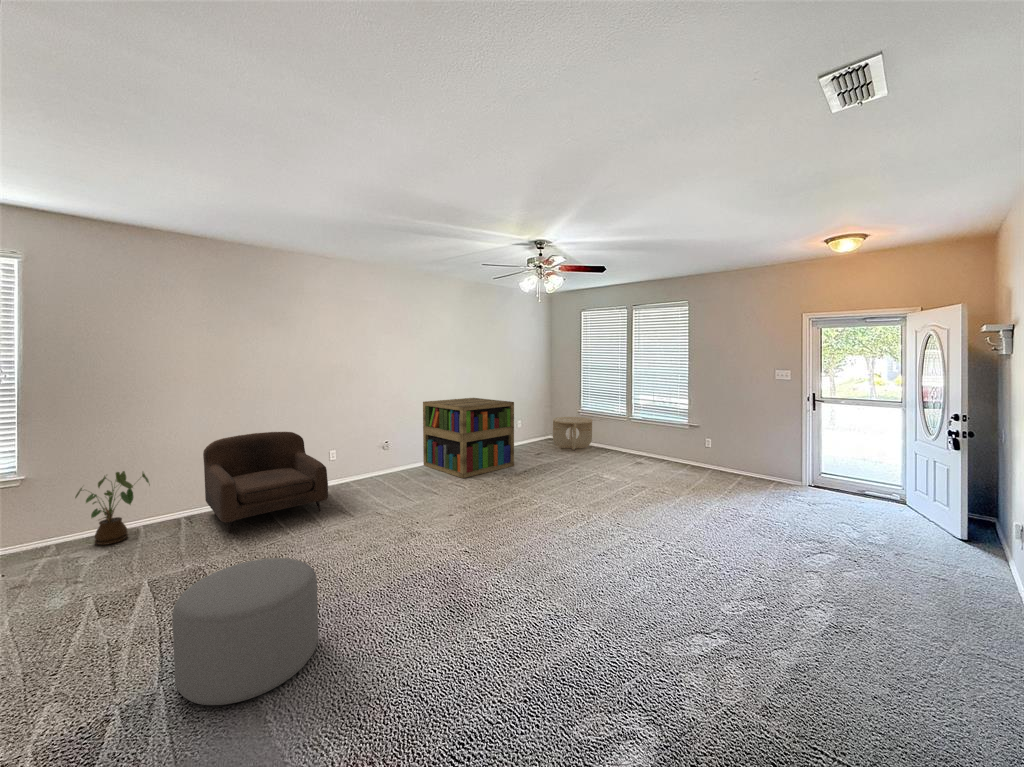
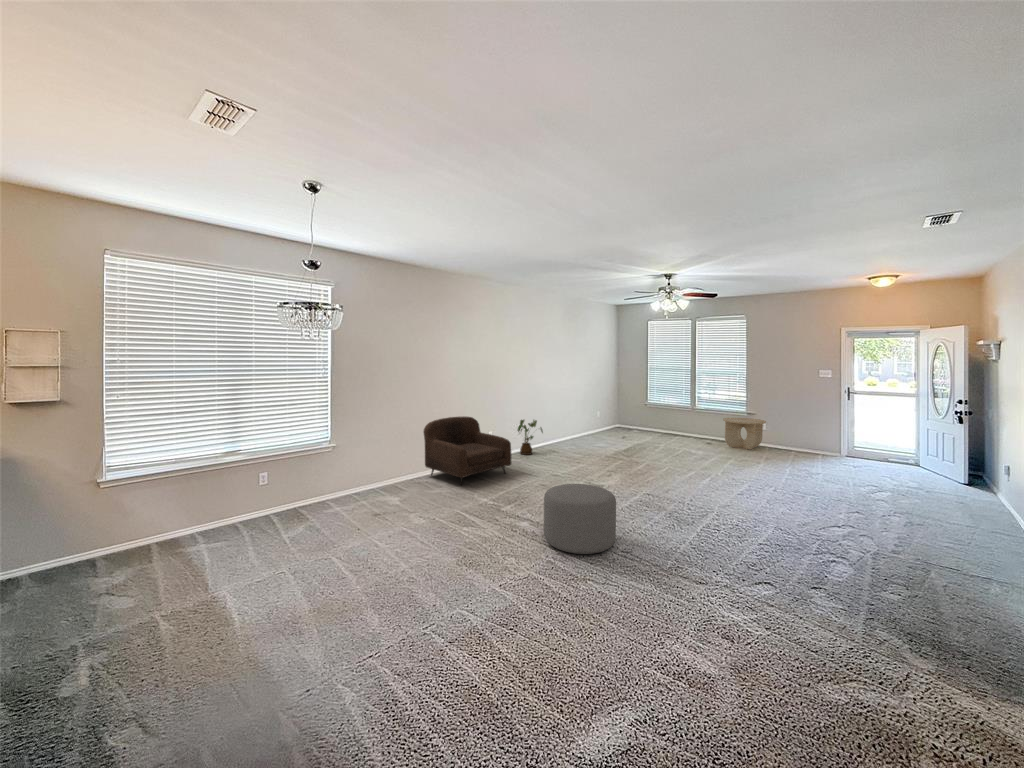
bookshelf: present [423,398,514,478] -> none [541,393,613,454]
side table: present [553,417,592,450] -> present [723,417,766,449]
house plant: present [75,471,150,545] -> present [518,420,543,455]

